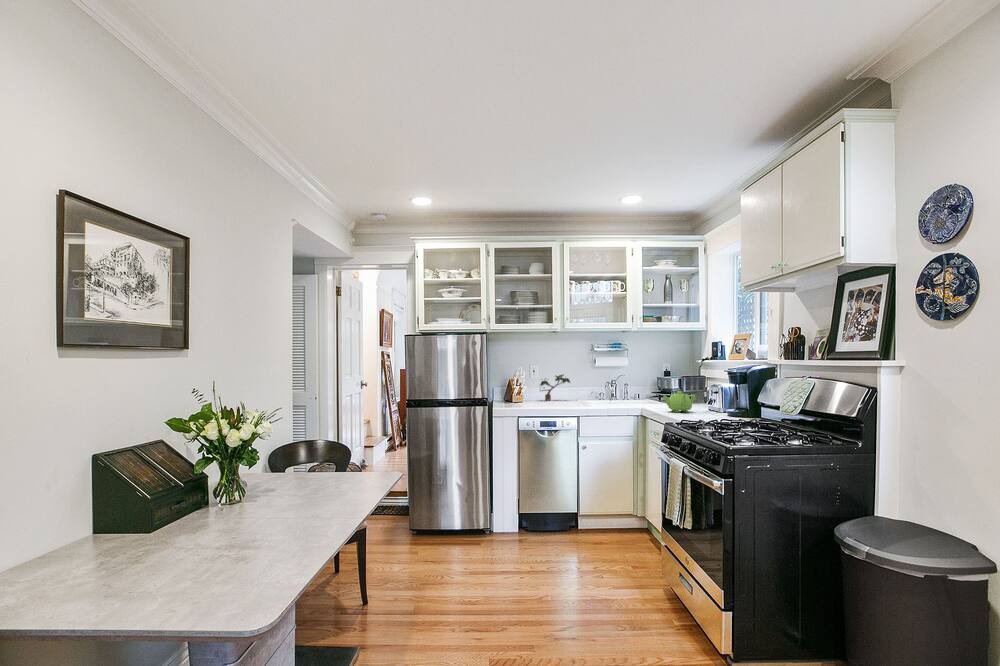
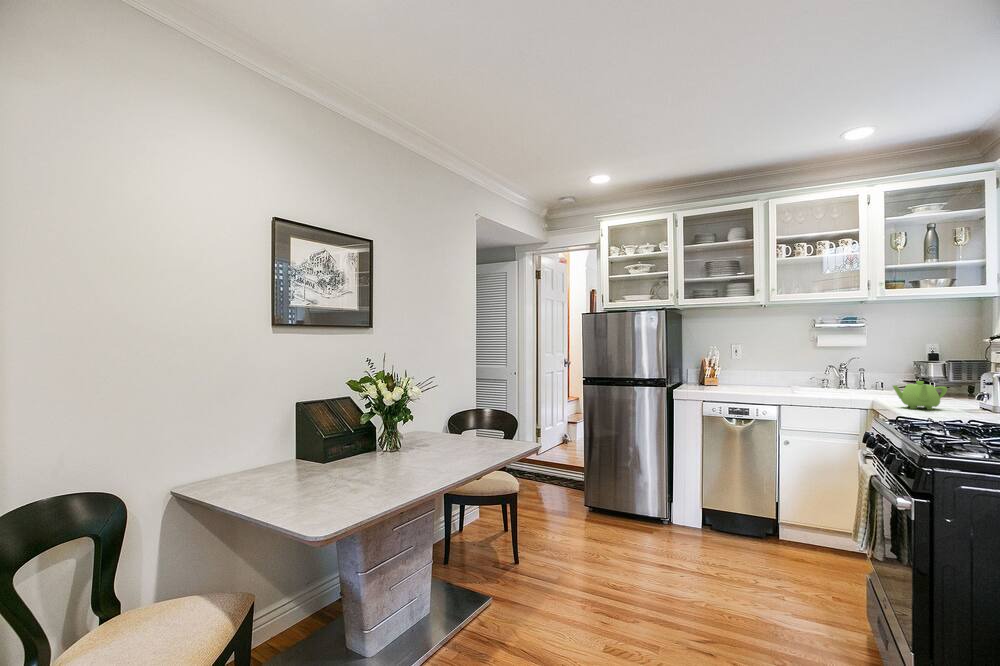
potted plant: present [540,375,570,400] -> none [738,355,789,386]

